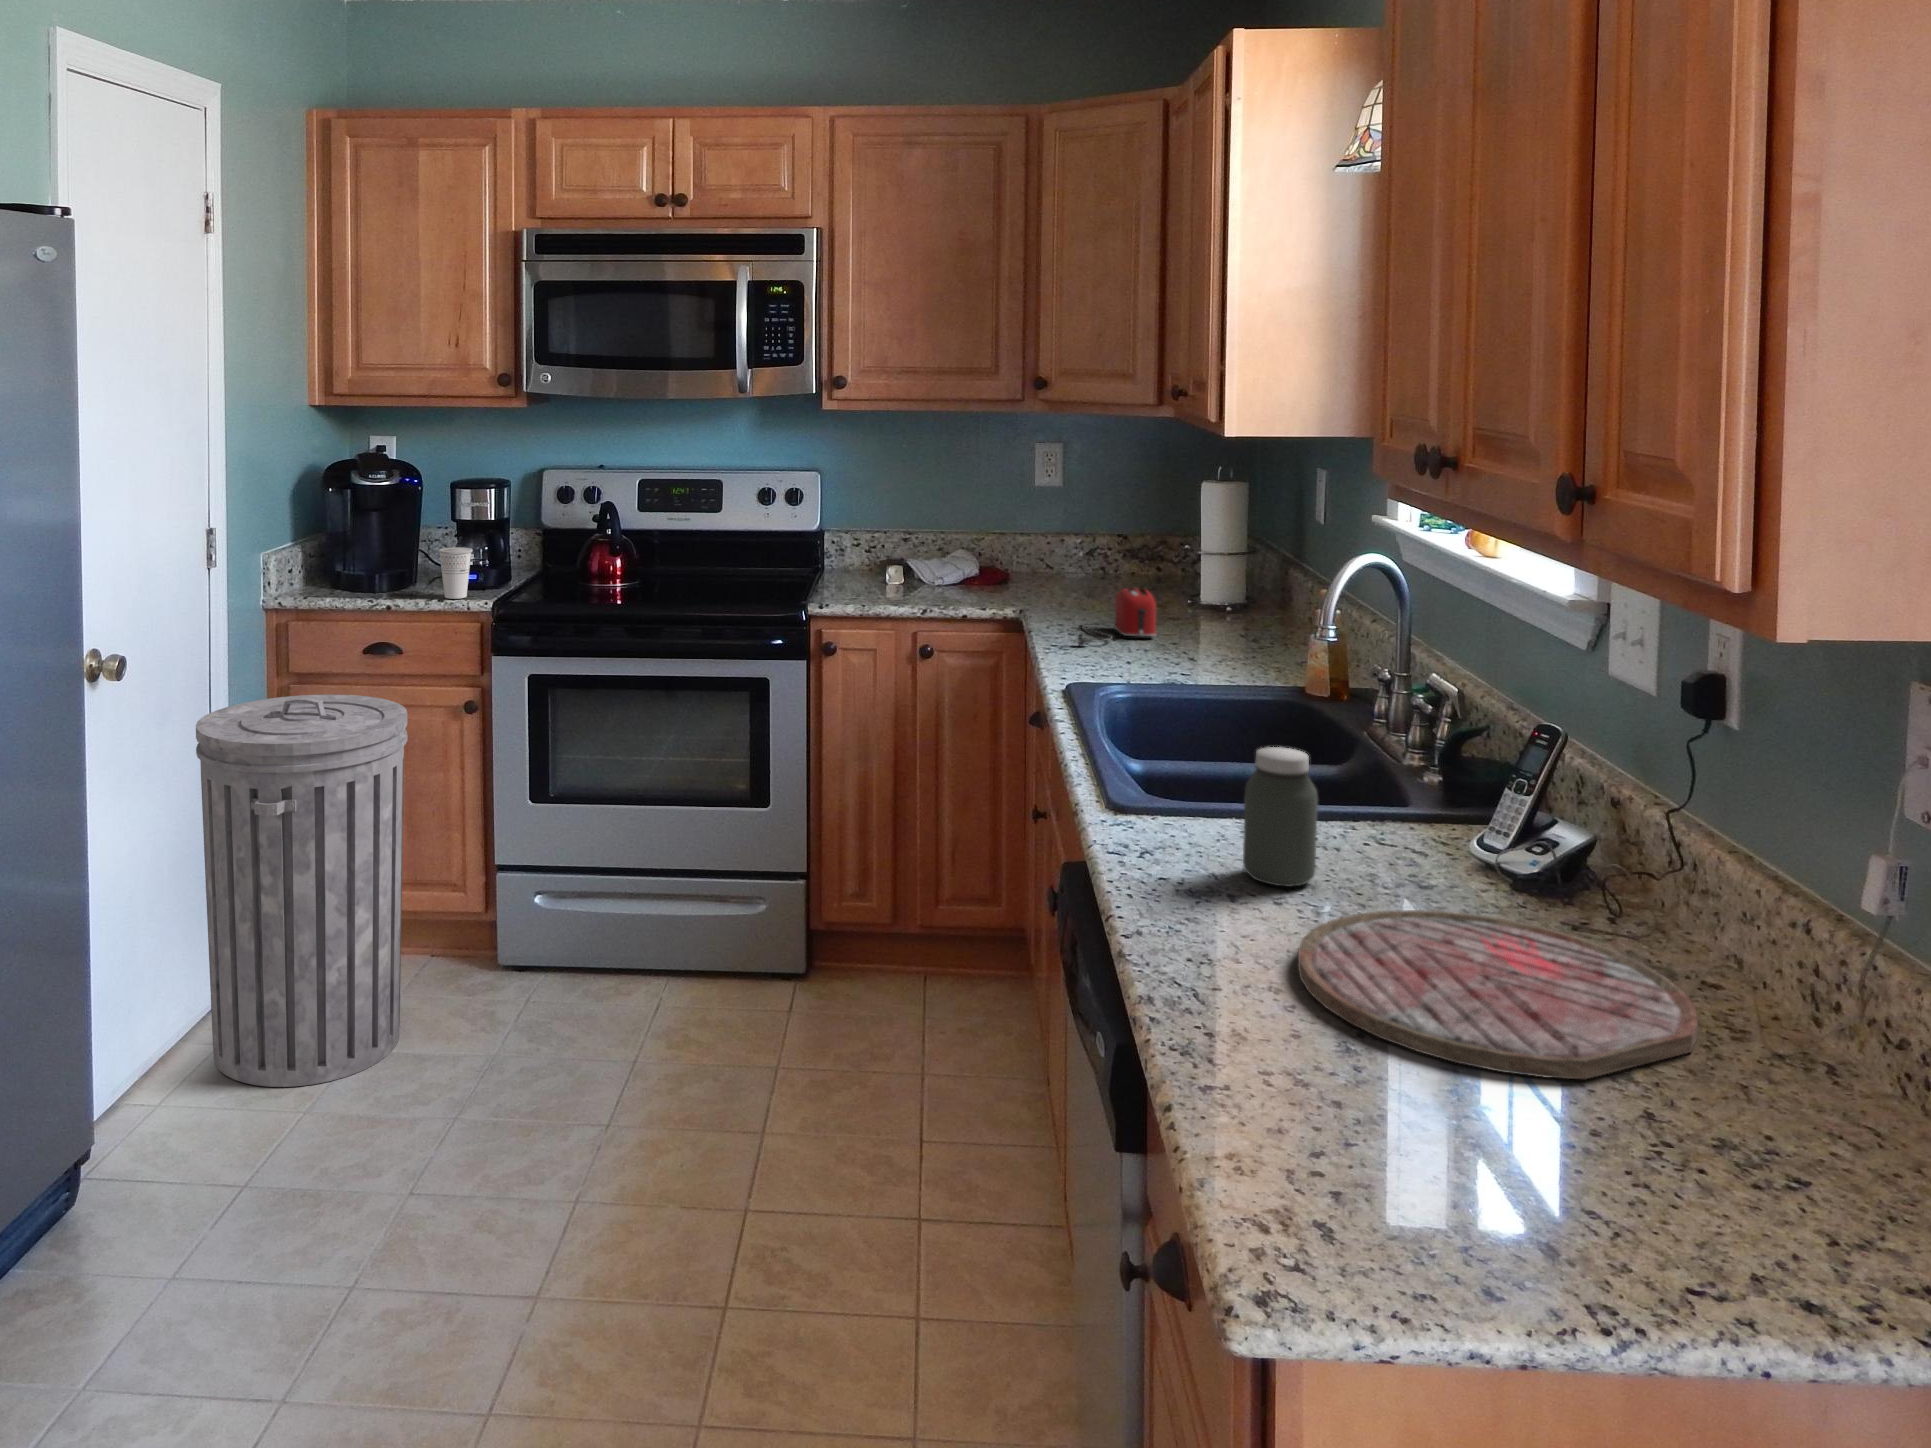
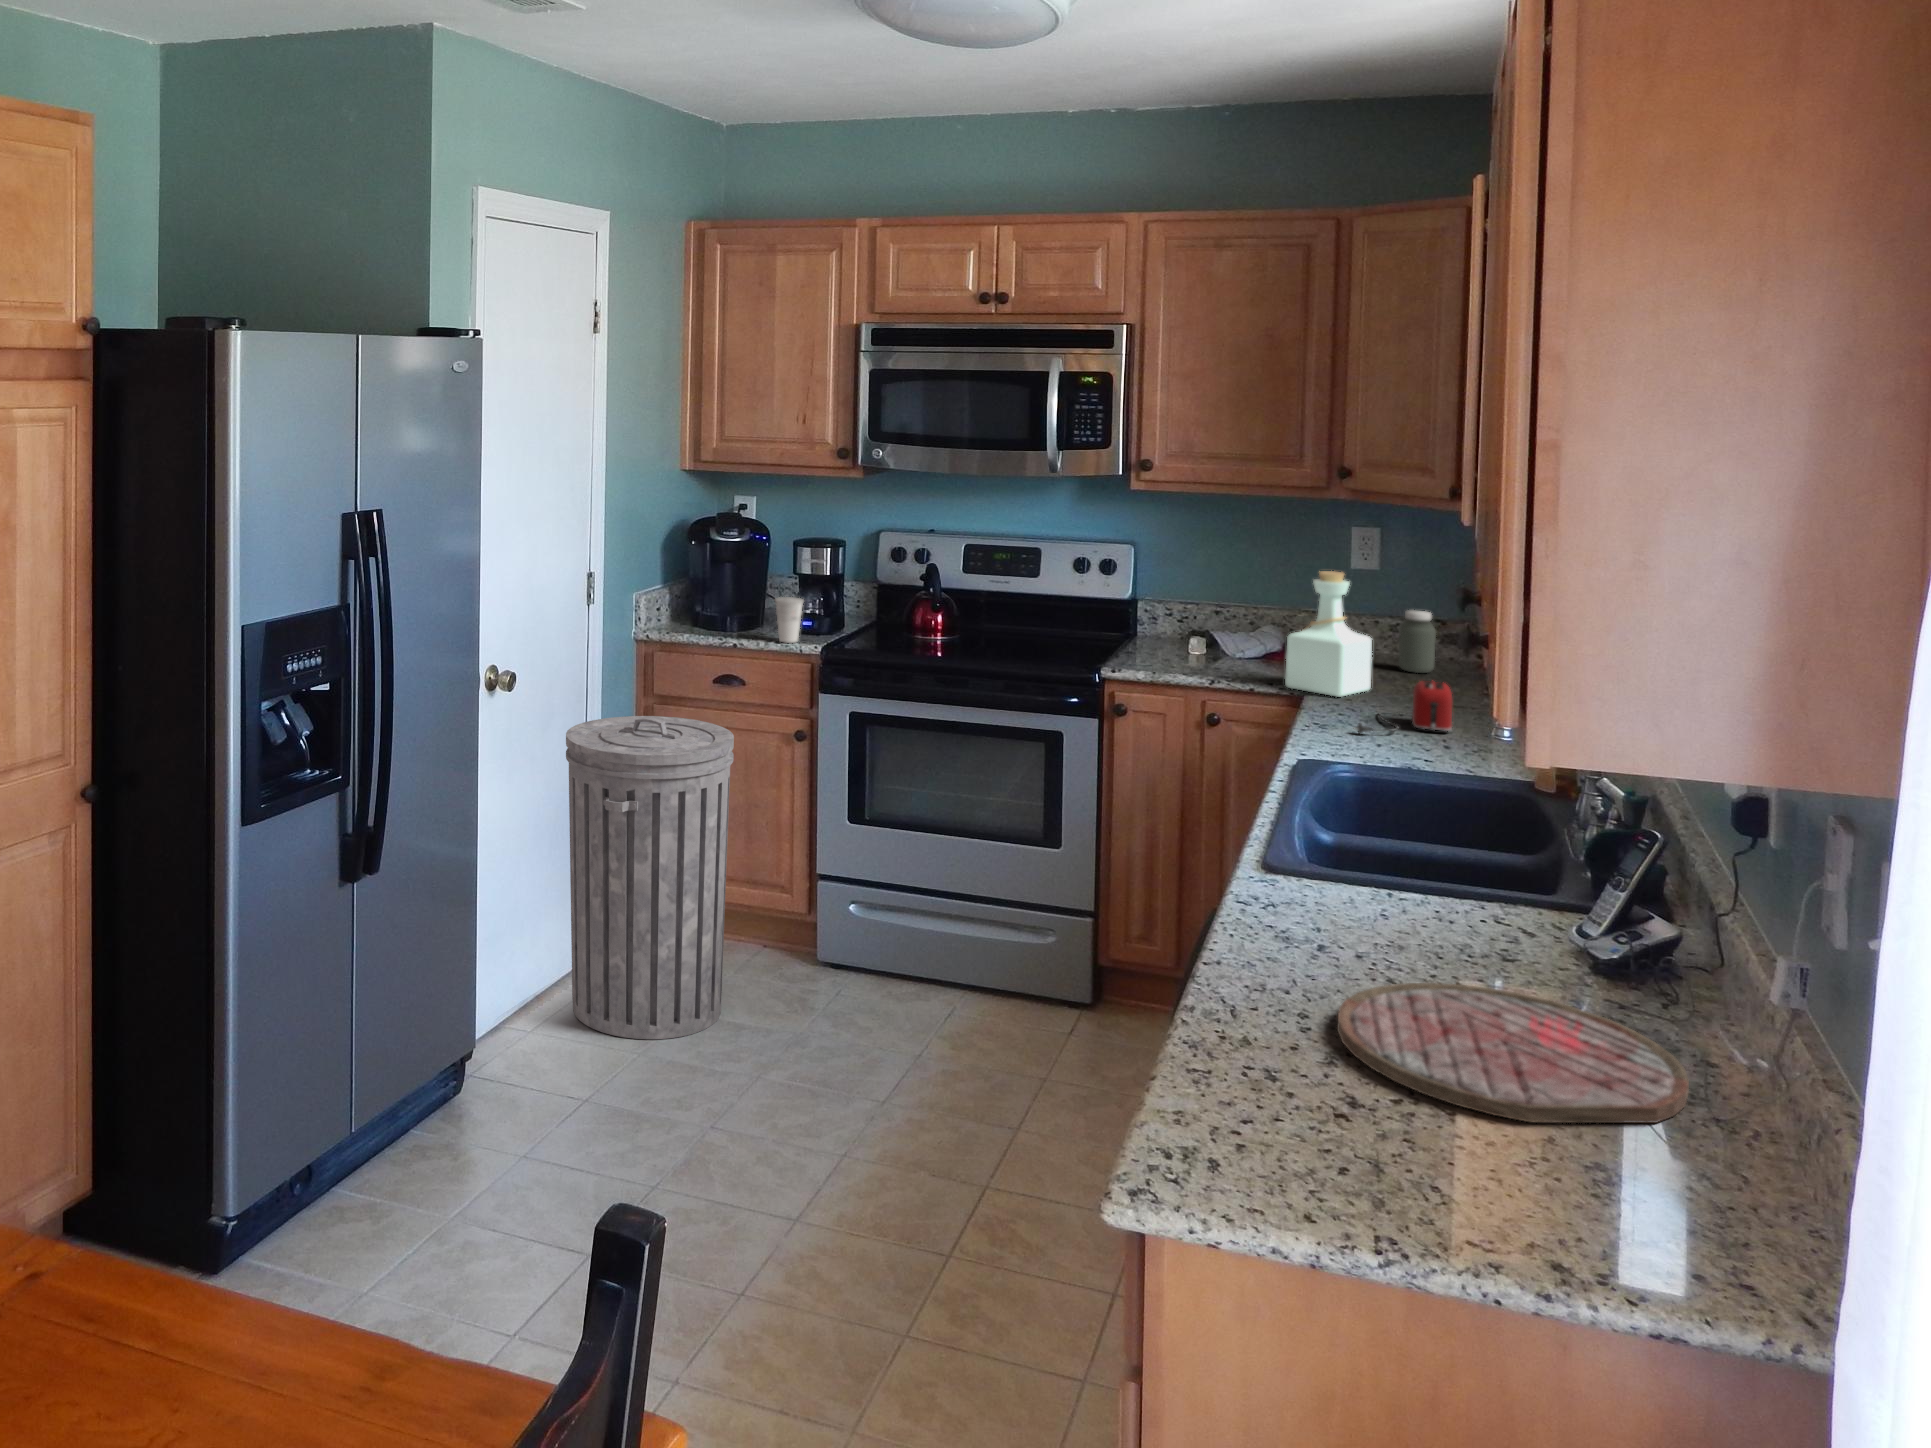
bottle: none [982,487,1059,613] -> present [1285,571,1372,697]
jar: present [1243,747,1318,887] -> present [1399,610,1436,673]

